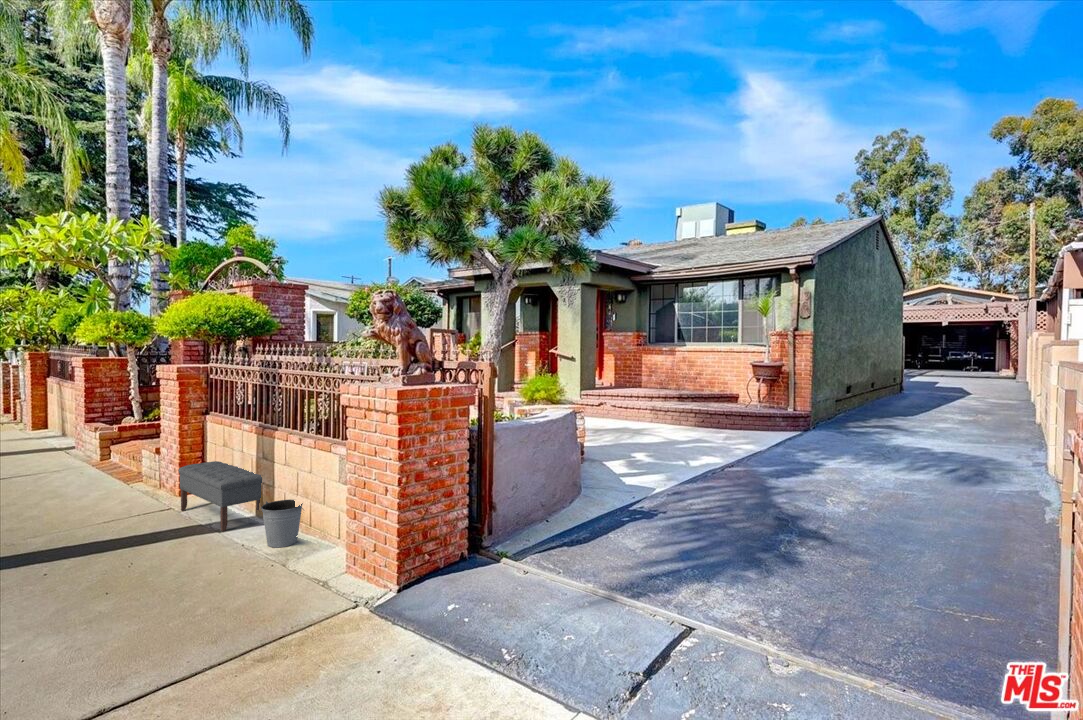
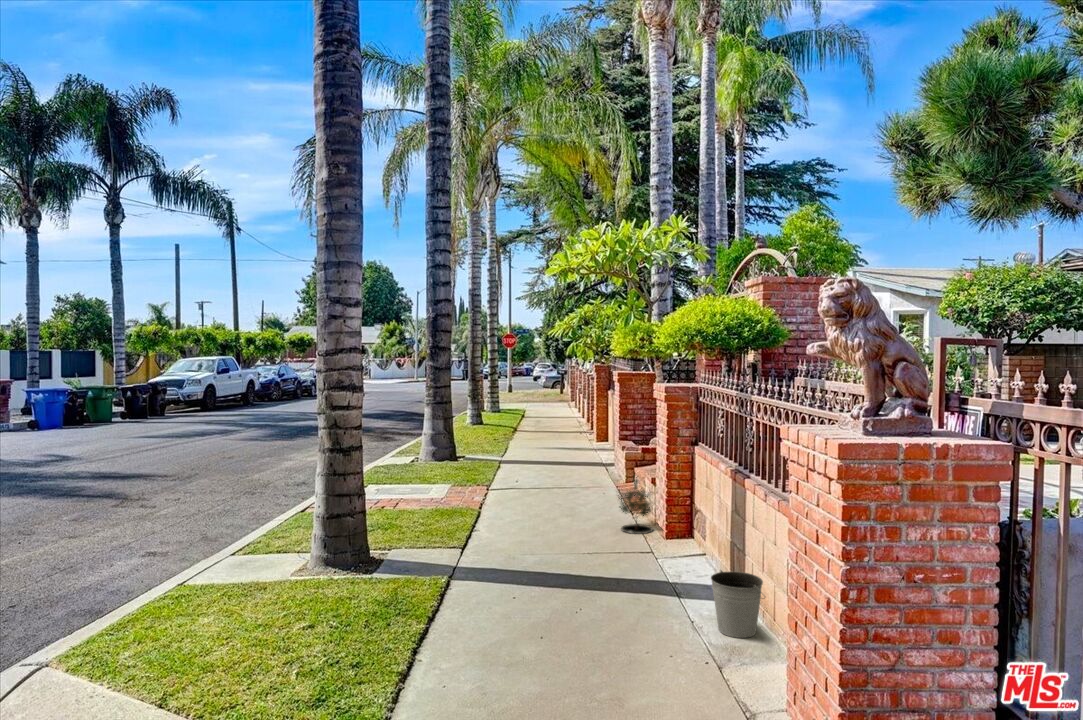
potted tree: none [116,444,162,501] -> present [618,475,653,534]
bench: present [178,461,262,531] -> none [657,503,734,593]

